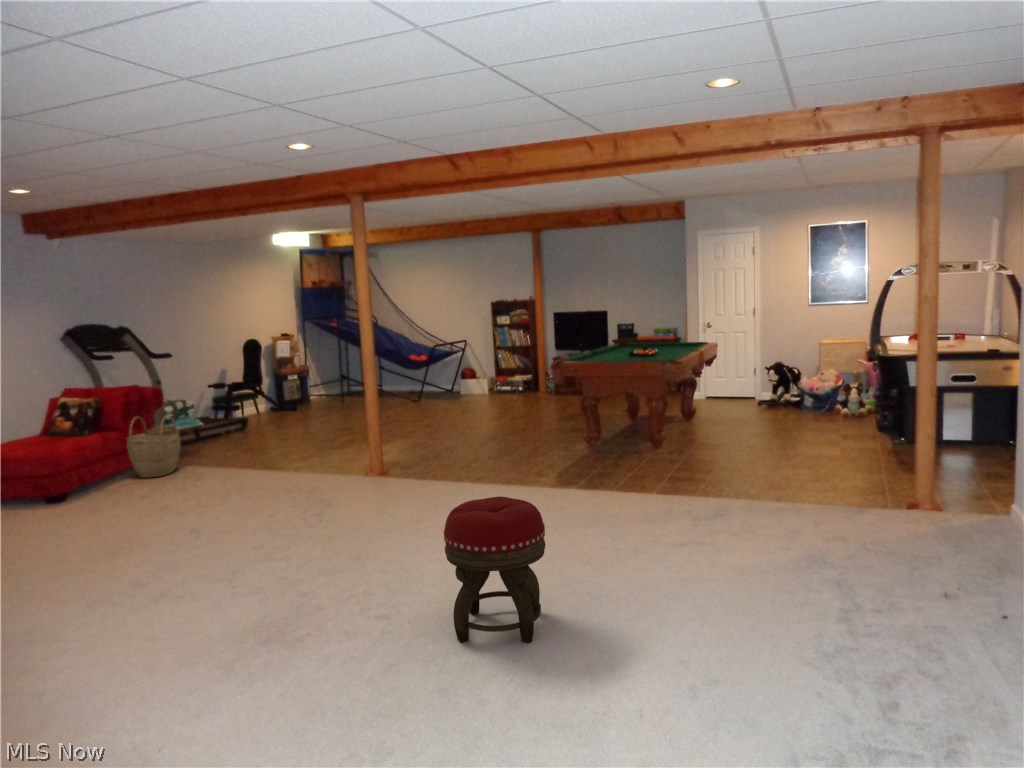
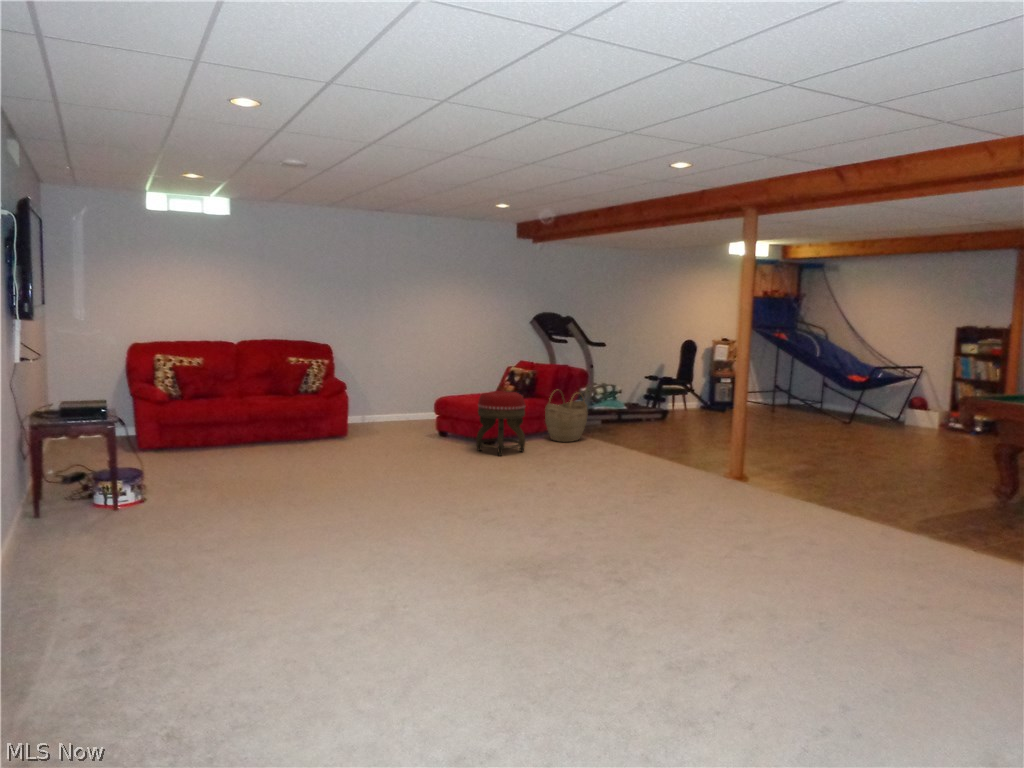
footstool: present [444,497,546,643] -> present [476,391,525,456]

